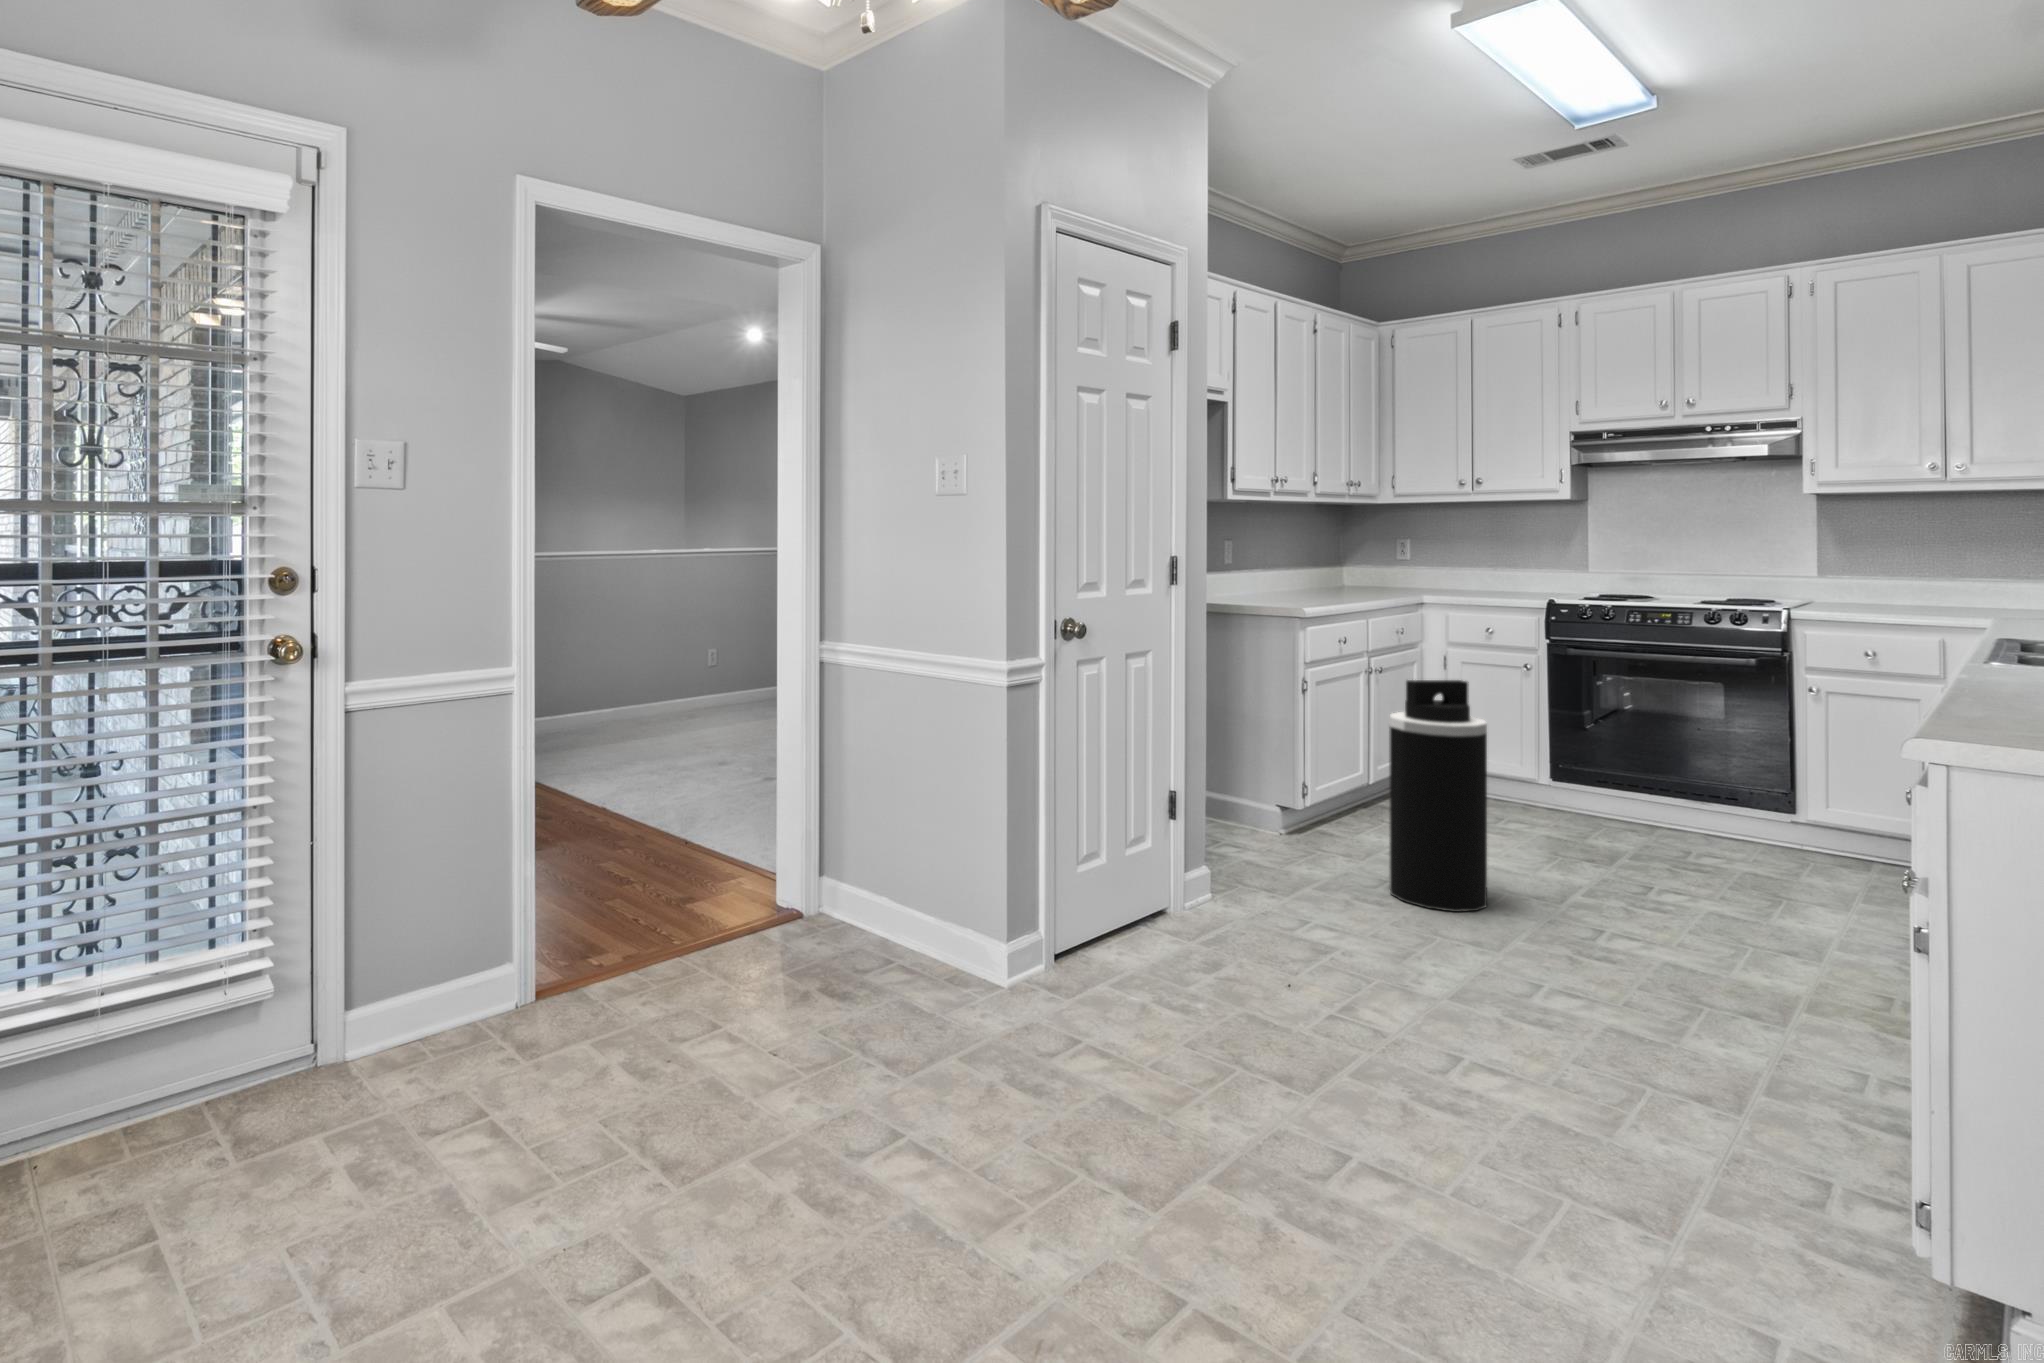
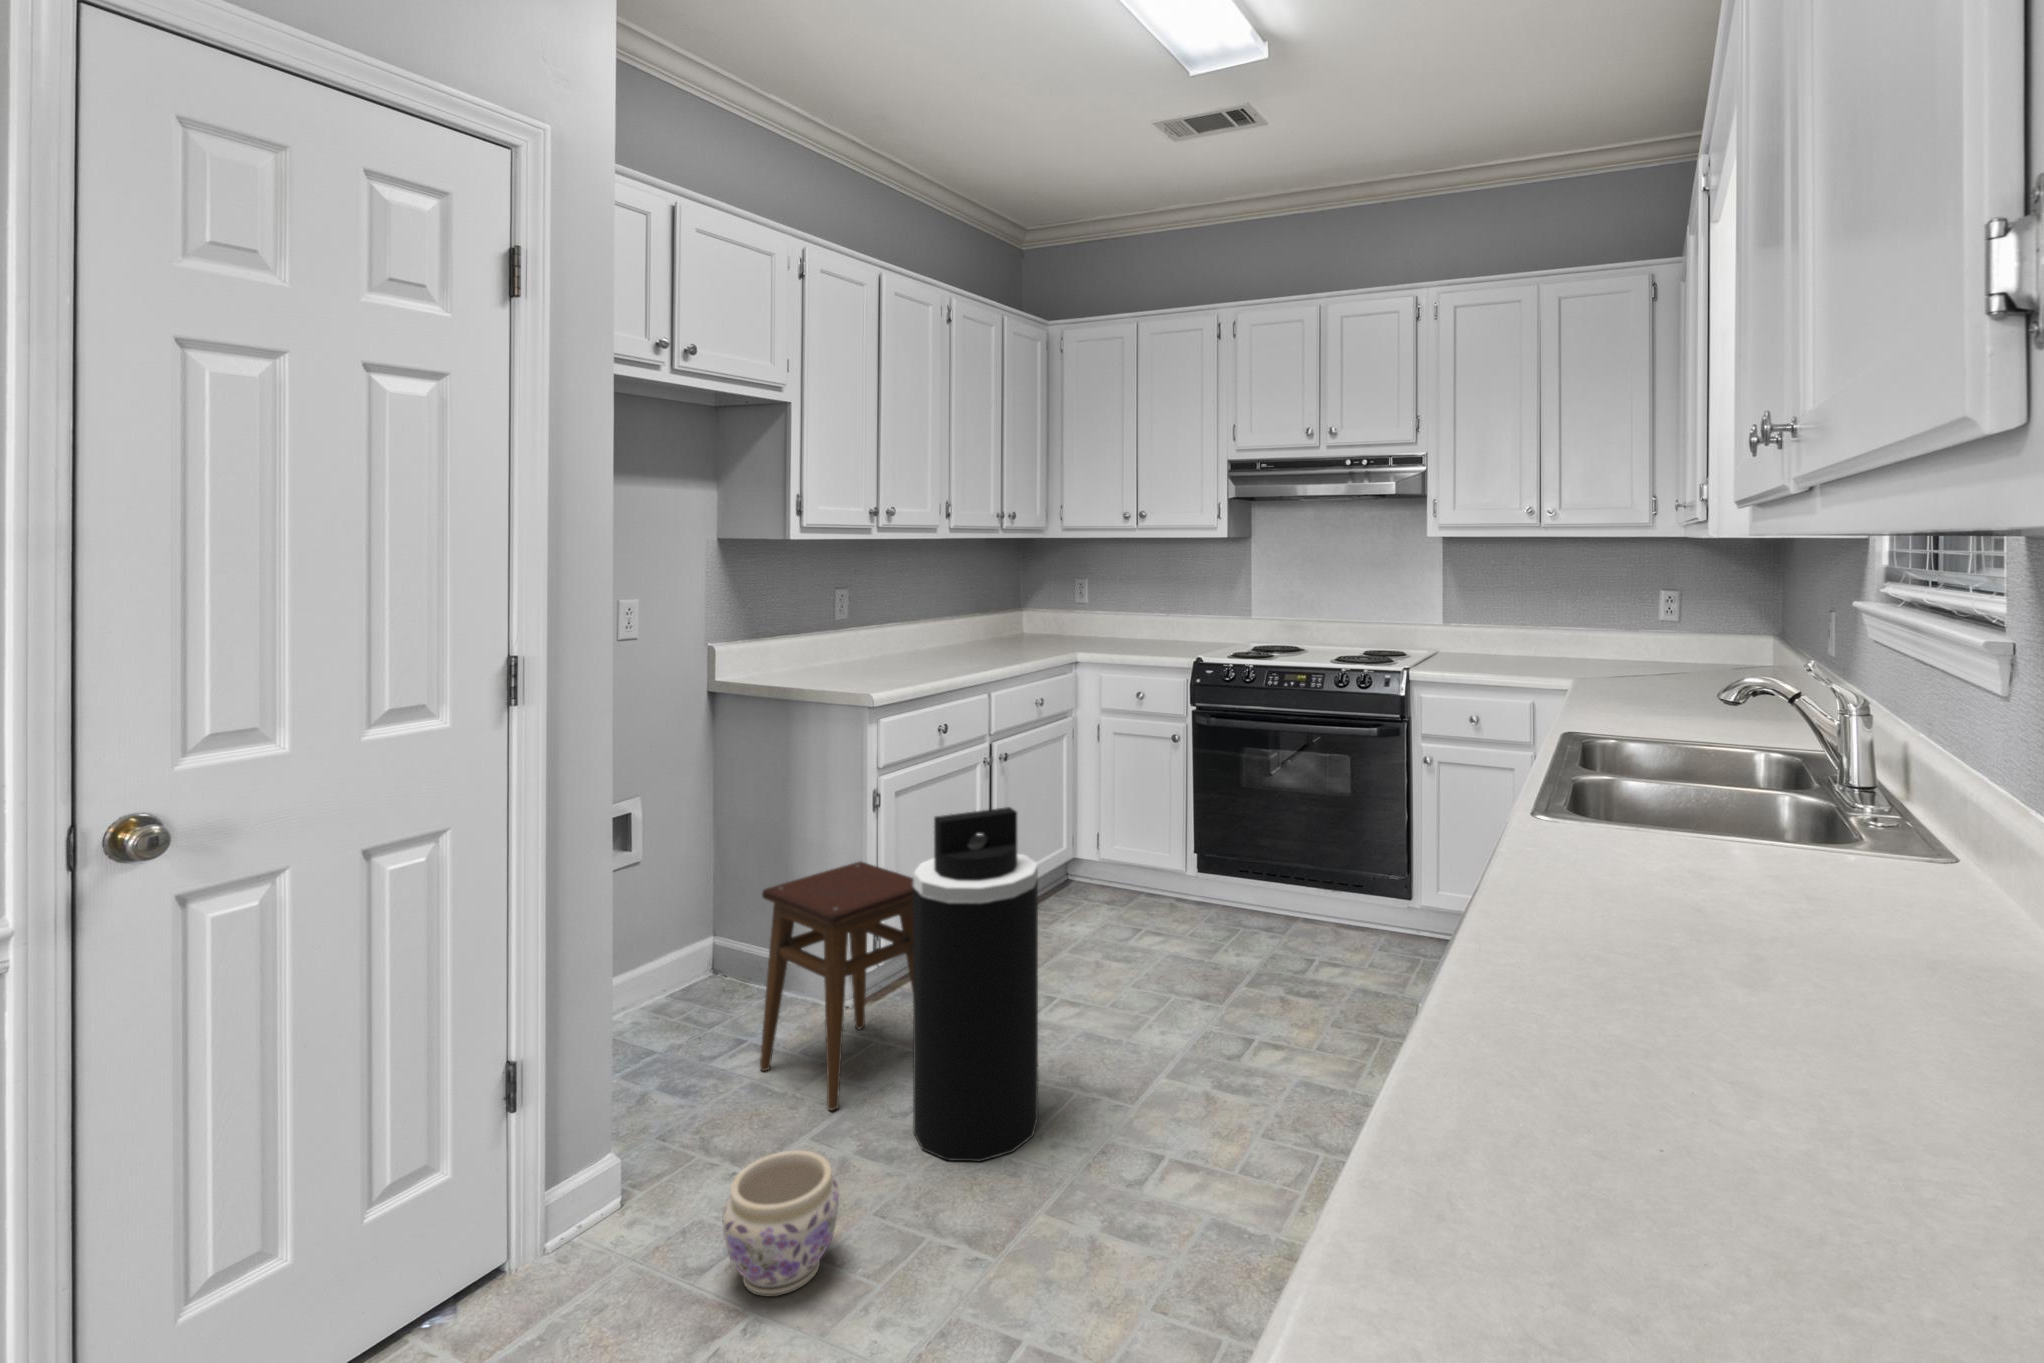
stool: none [1246,726,1377,878] -> present [760,862,914,1111]
planter: none [1312,868,1388,941] -> present [723,1150,839,1297]

